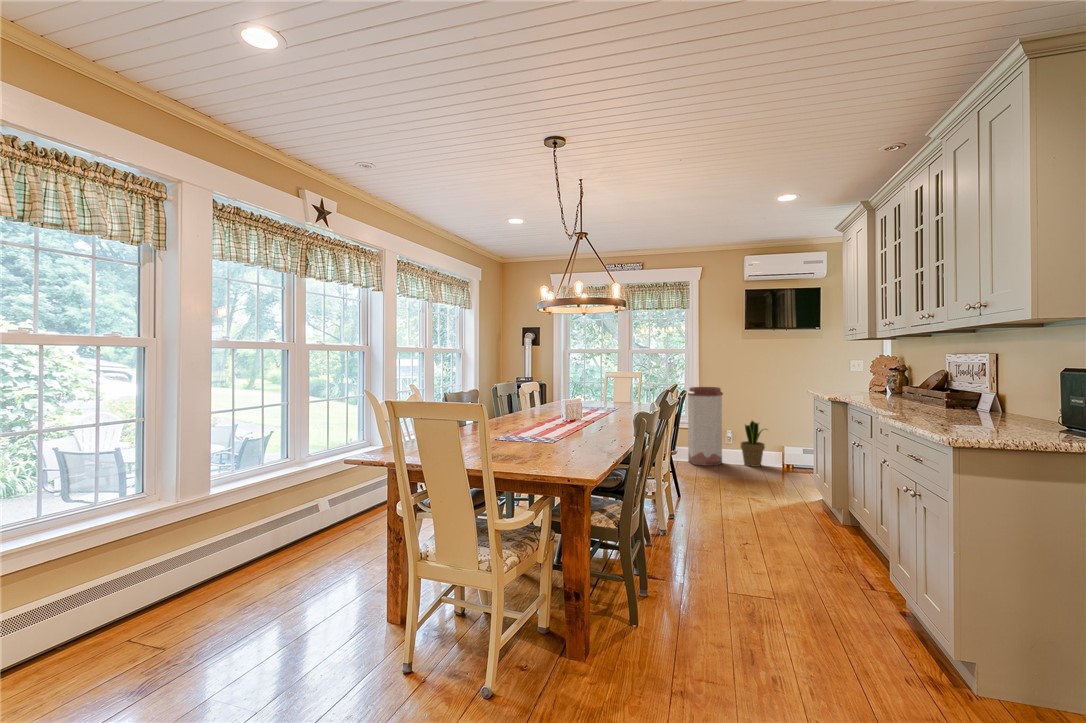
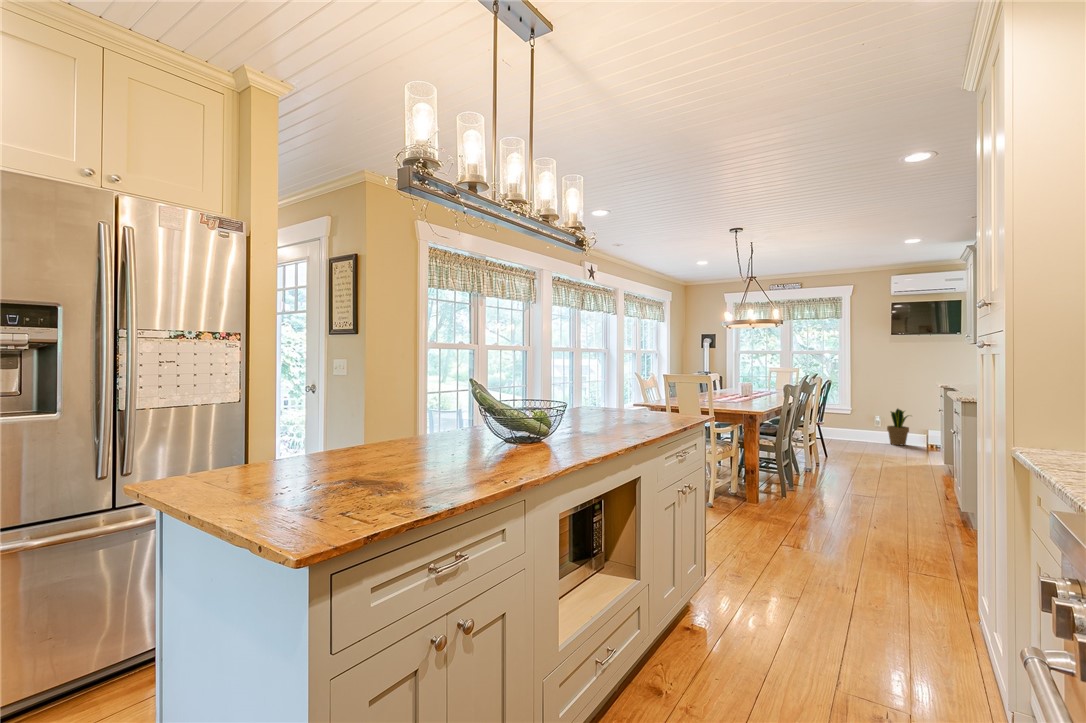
trash can: present [688,387,723,466] -> none [839,381,871,443]

